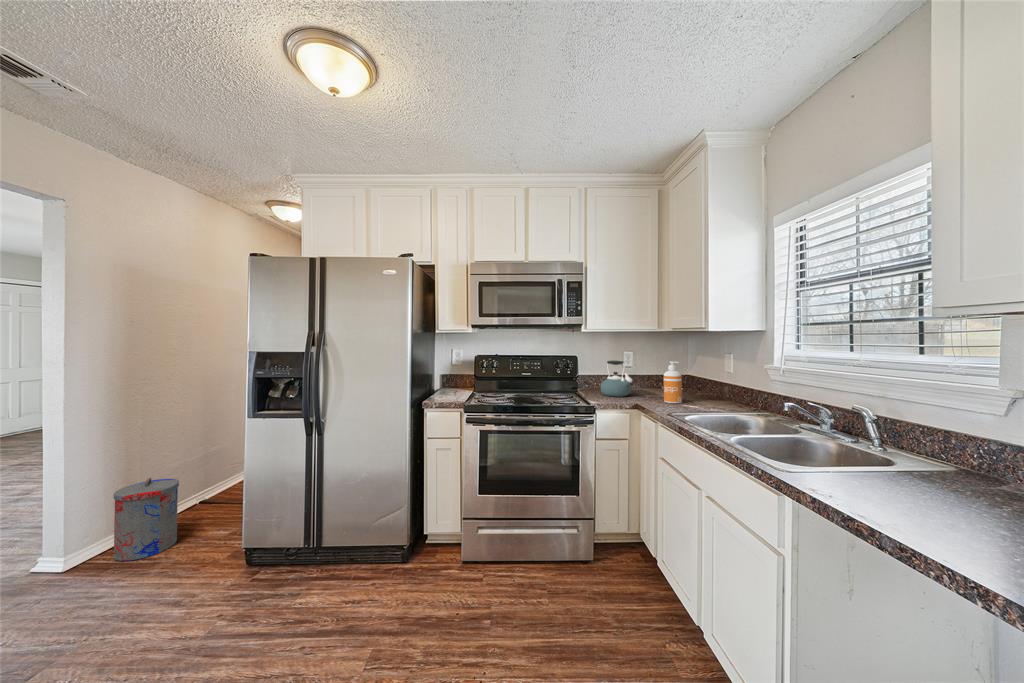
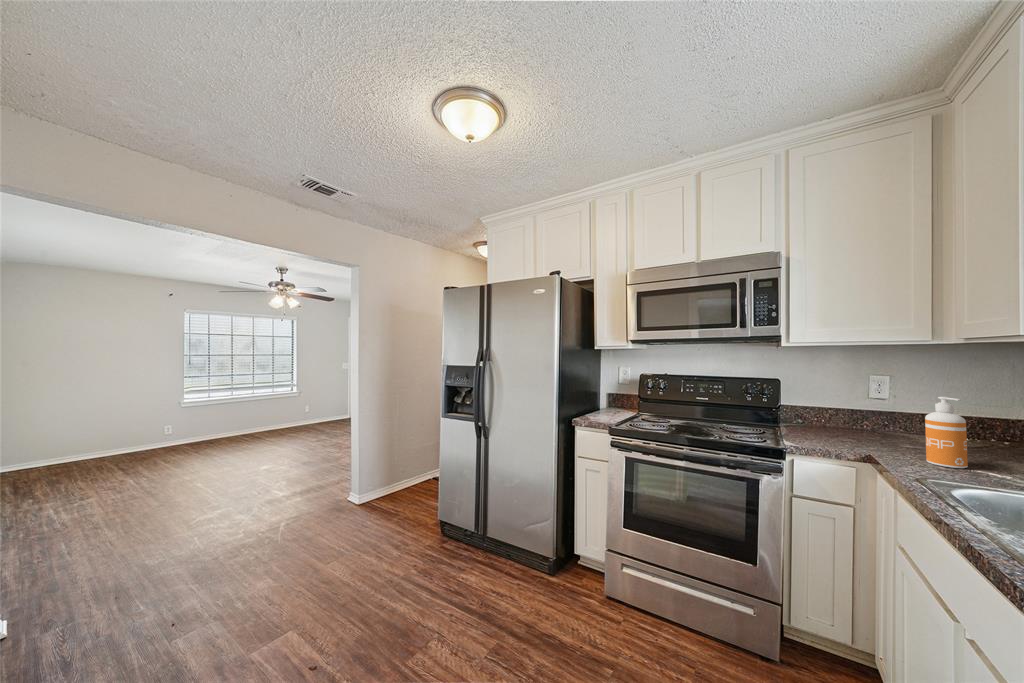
kettle: present [601,361,632,397] -> none [812,388,870,442]
trash can: present [114,478,179,561] -> none [380,450,414,507]

